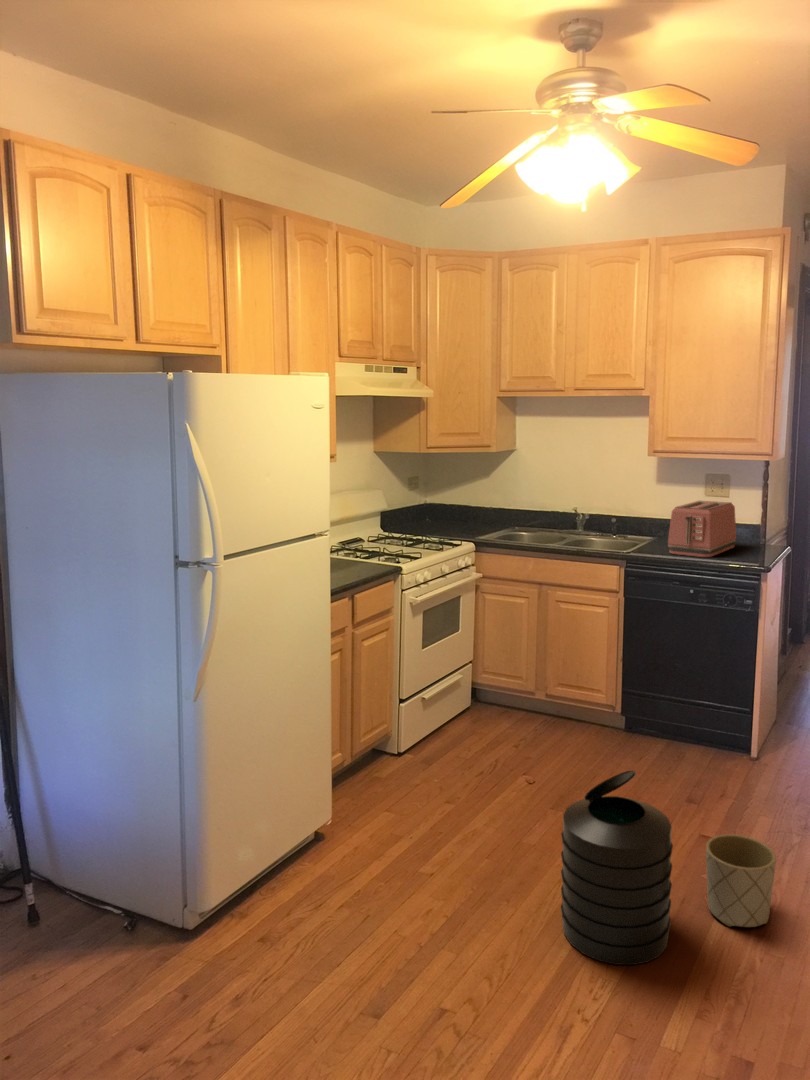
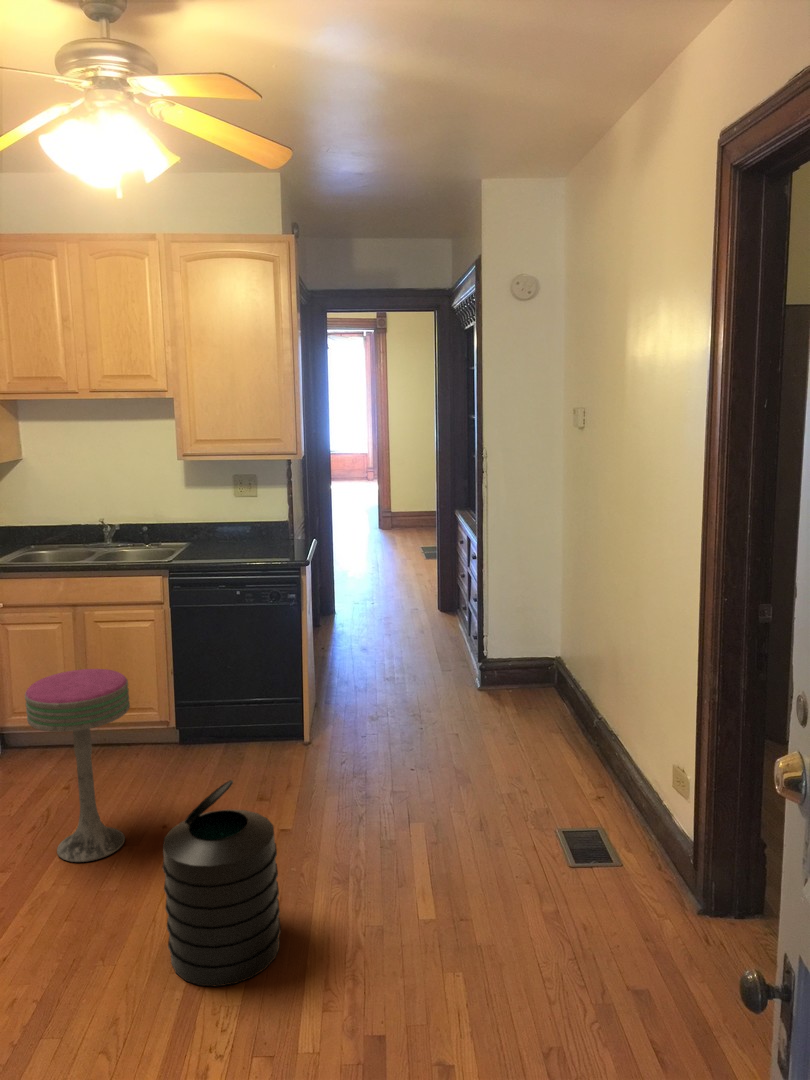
toaster: present [668,501,736,557] -> none [208,502,269,557]
bar stool: none [479,641,566,813] -> present [25,669,130,862]
planter: present [706,834,776,927] -> none [300,816,362,905]

